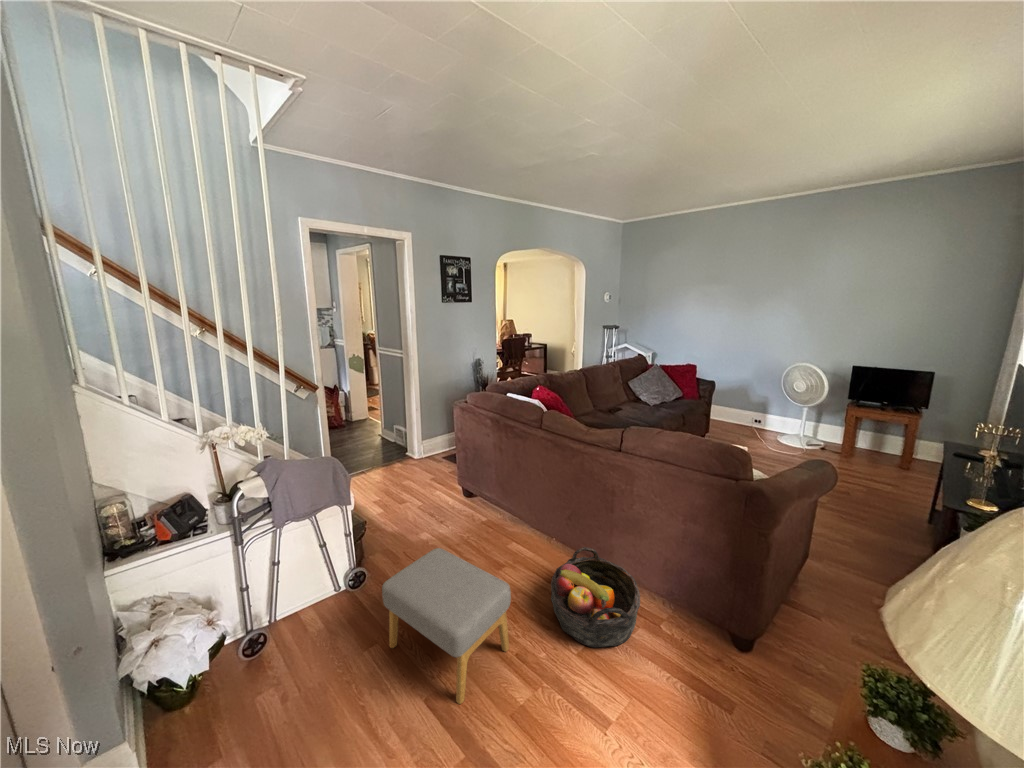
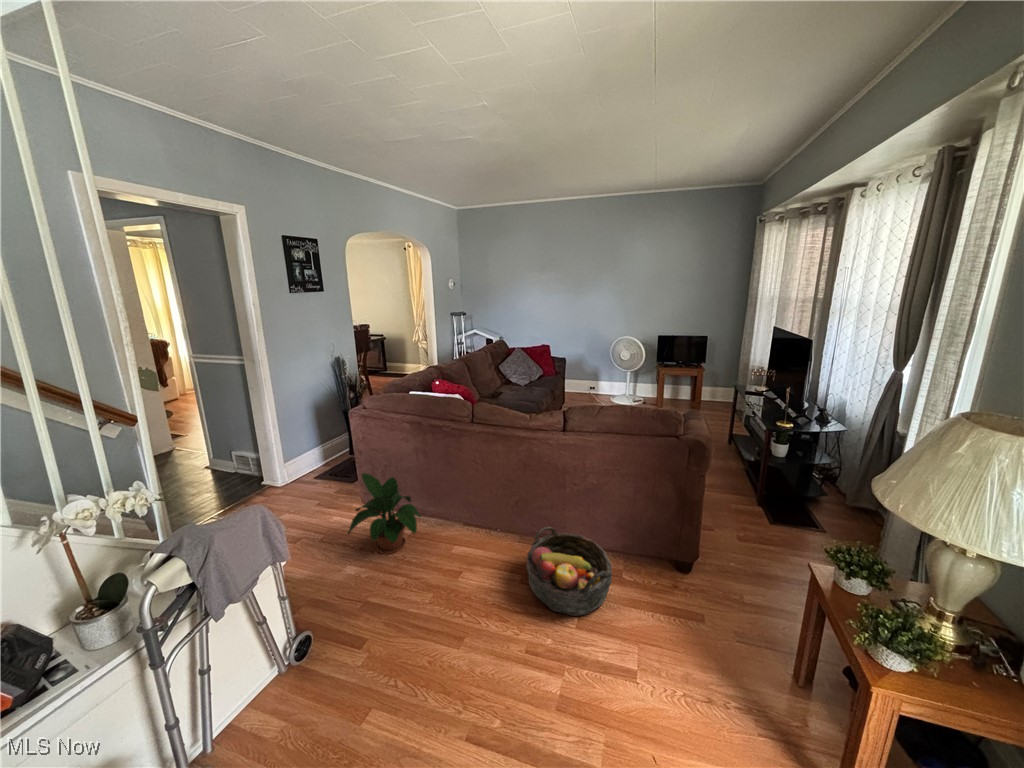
potted plant: none [430,456,491,532] -> present [348,473,421,554]
footstool: present [382,548,511,704] -> none [375,577,517,730]

